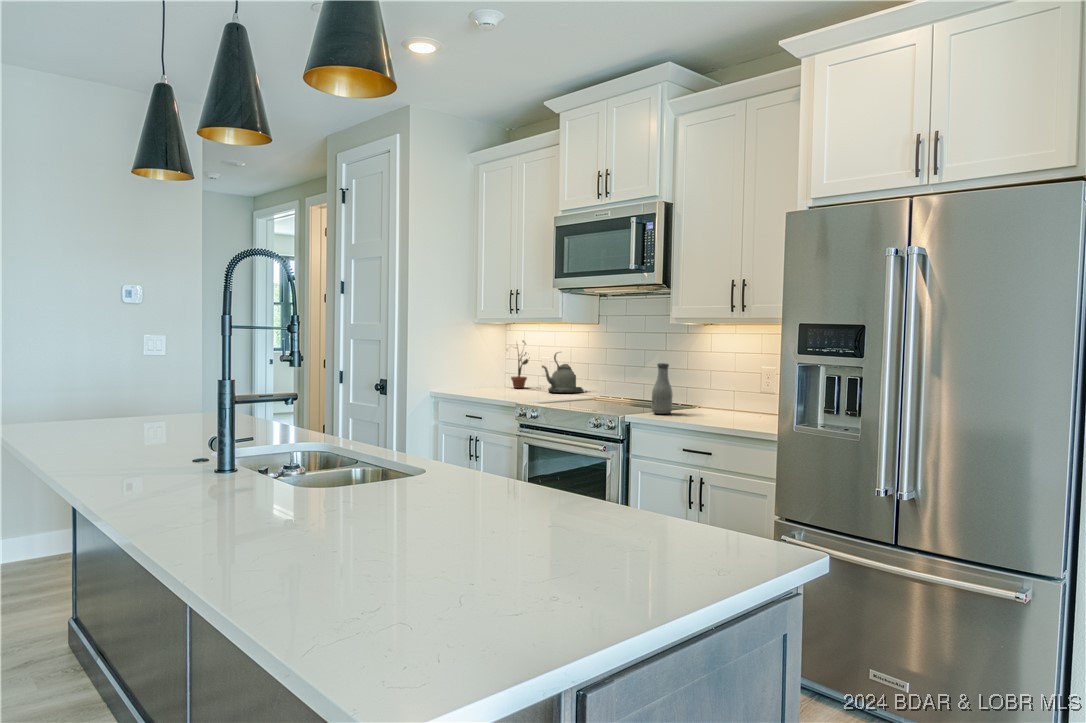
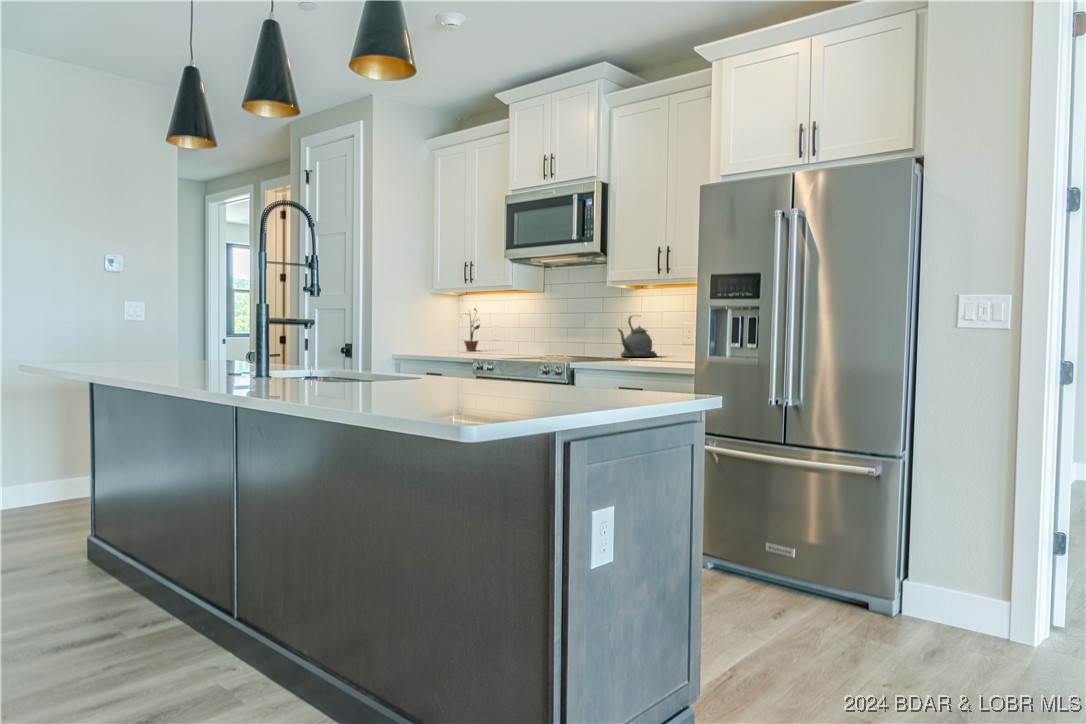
kettle: present [542,353,584,393] -> present [618,316,657,357]
bottle: present [651,363,673,414] -> none [591,318,609,361]

